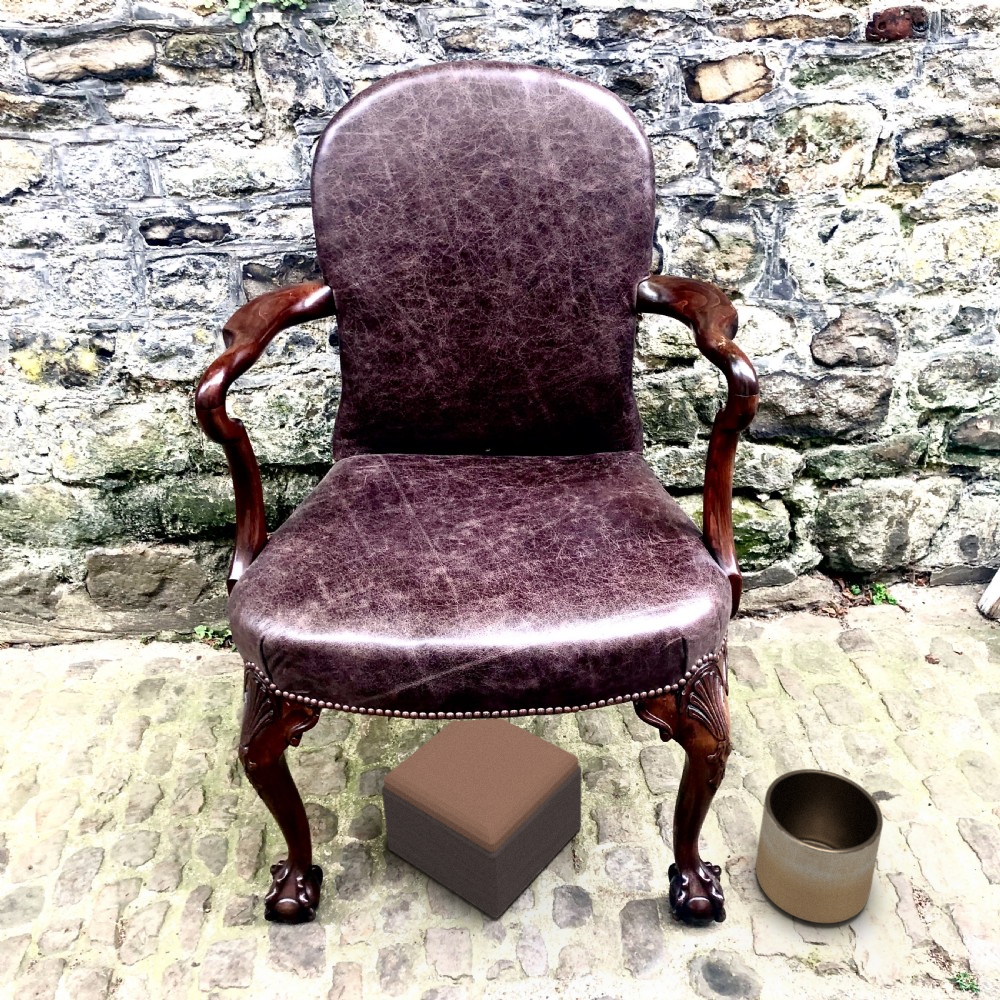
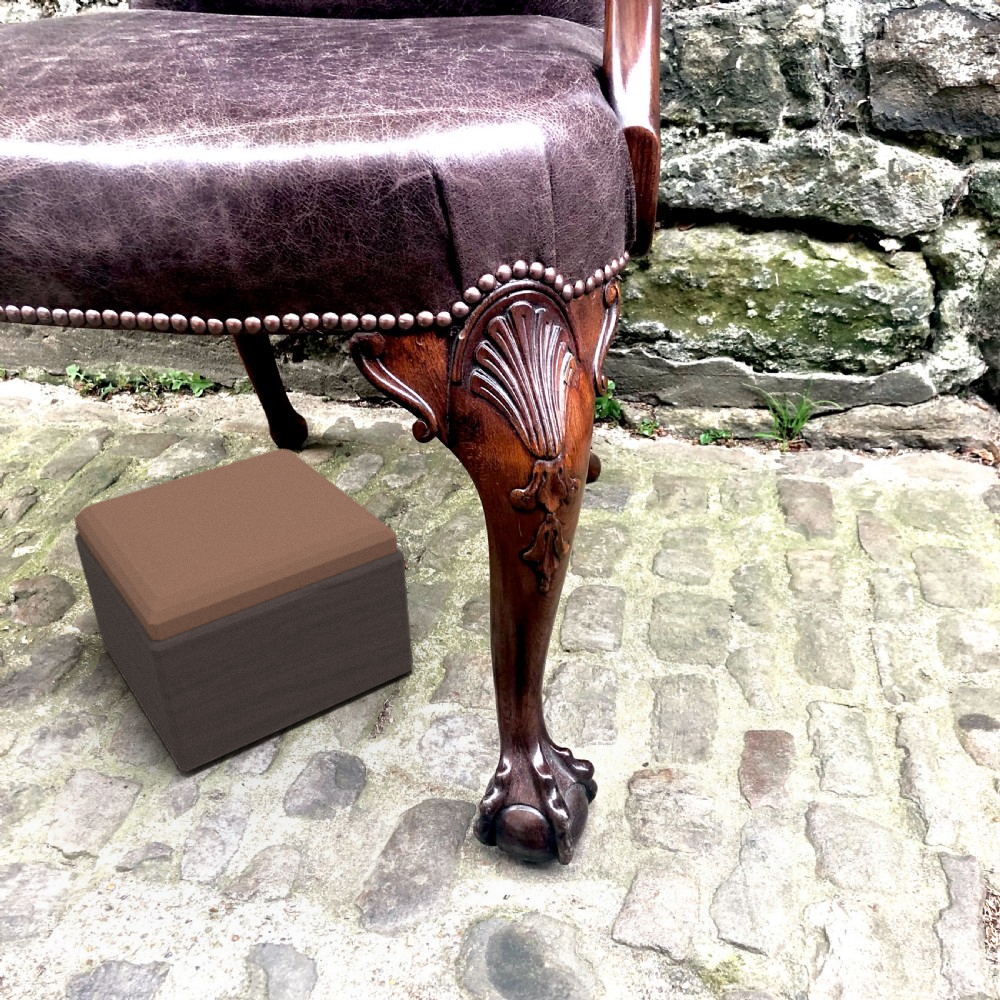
planter: present [756,769,883,923] -> none [676,610,938,918]

